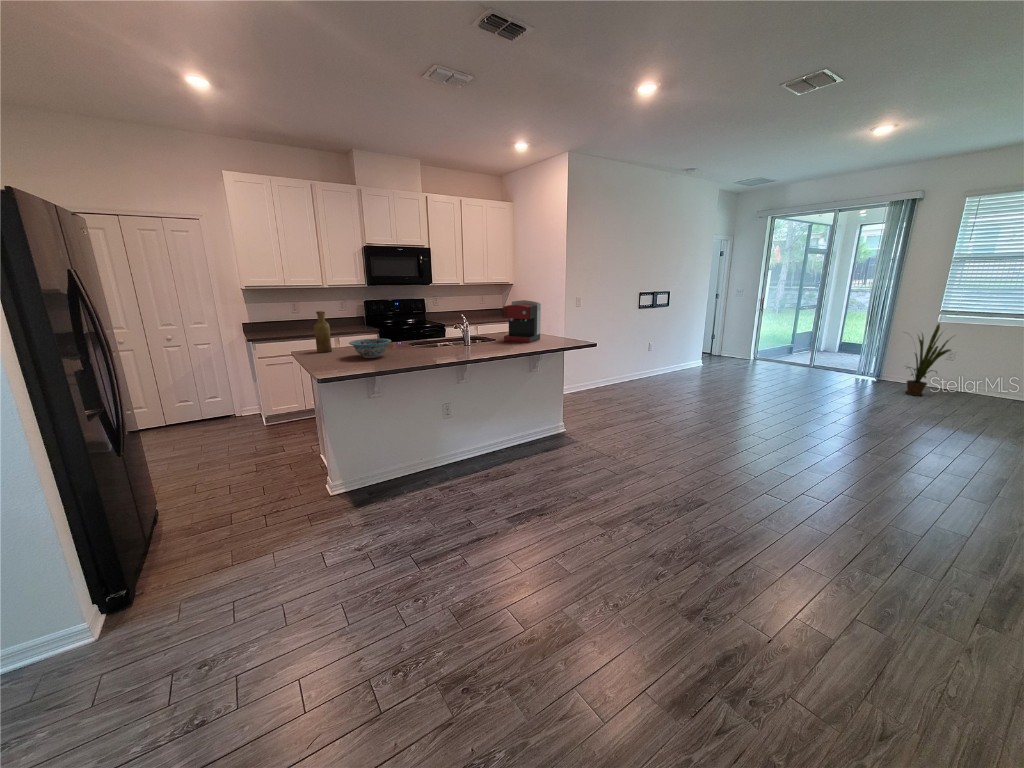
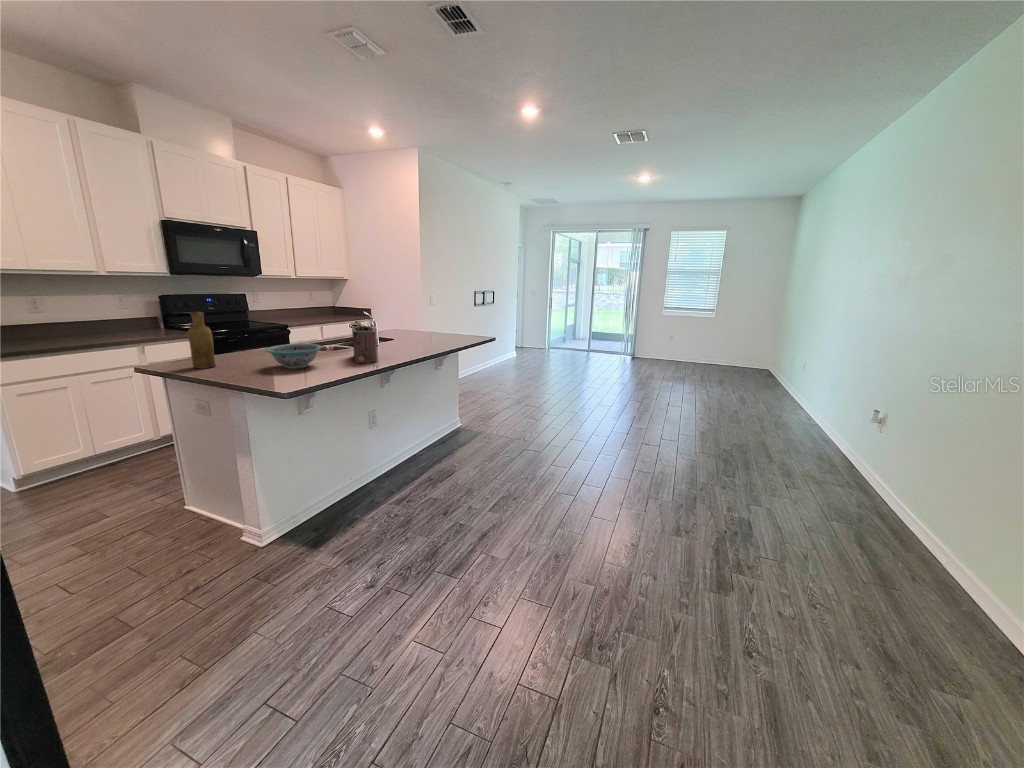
coffee maker: present [503,300,541,343] -> none [406,296,437,340]
toaster: none [414,321,444,358] -> present [352,321,377,363]
house plant: present [906,324,951,396] -> none [647,312,675,362]

